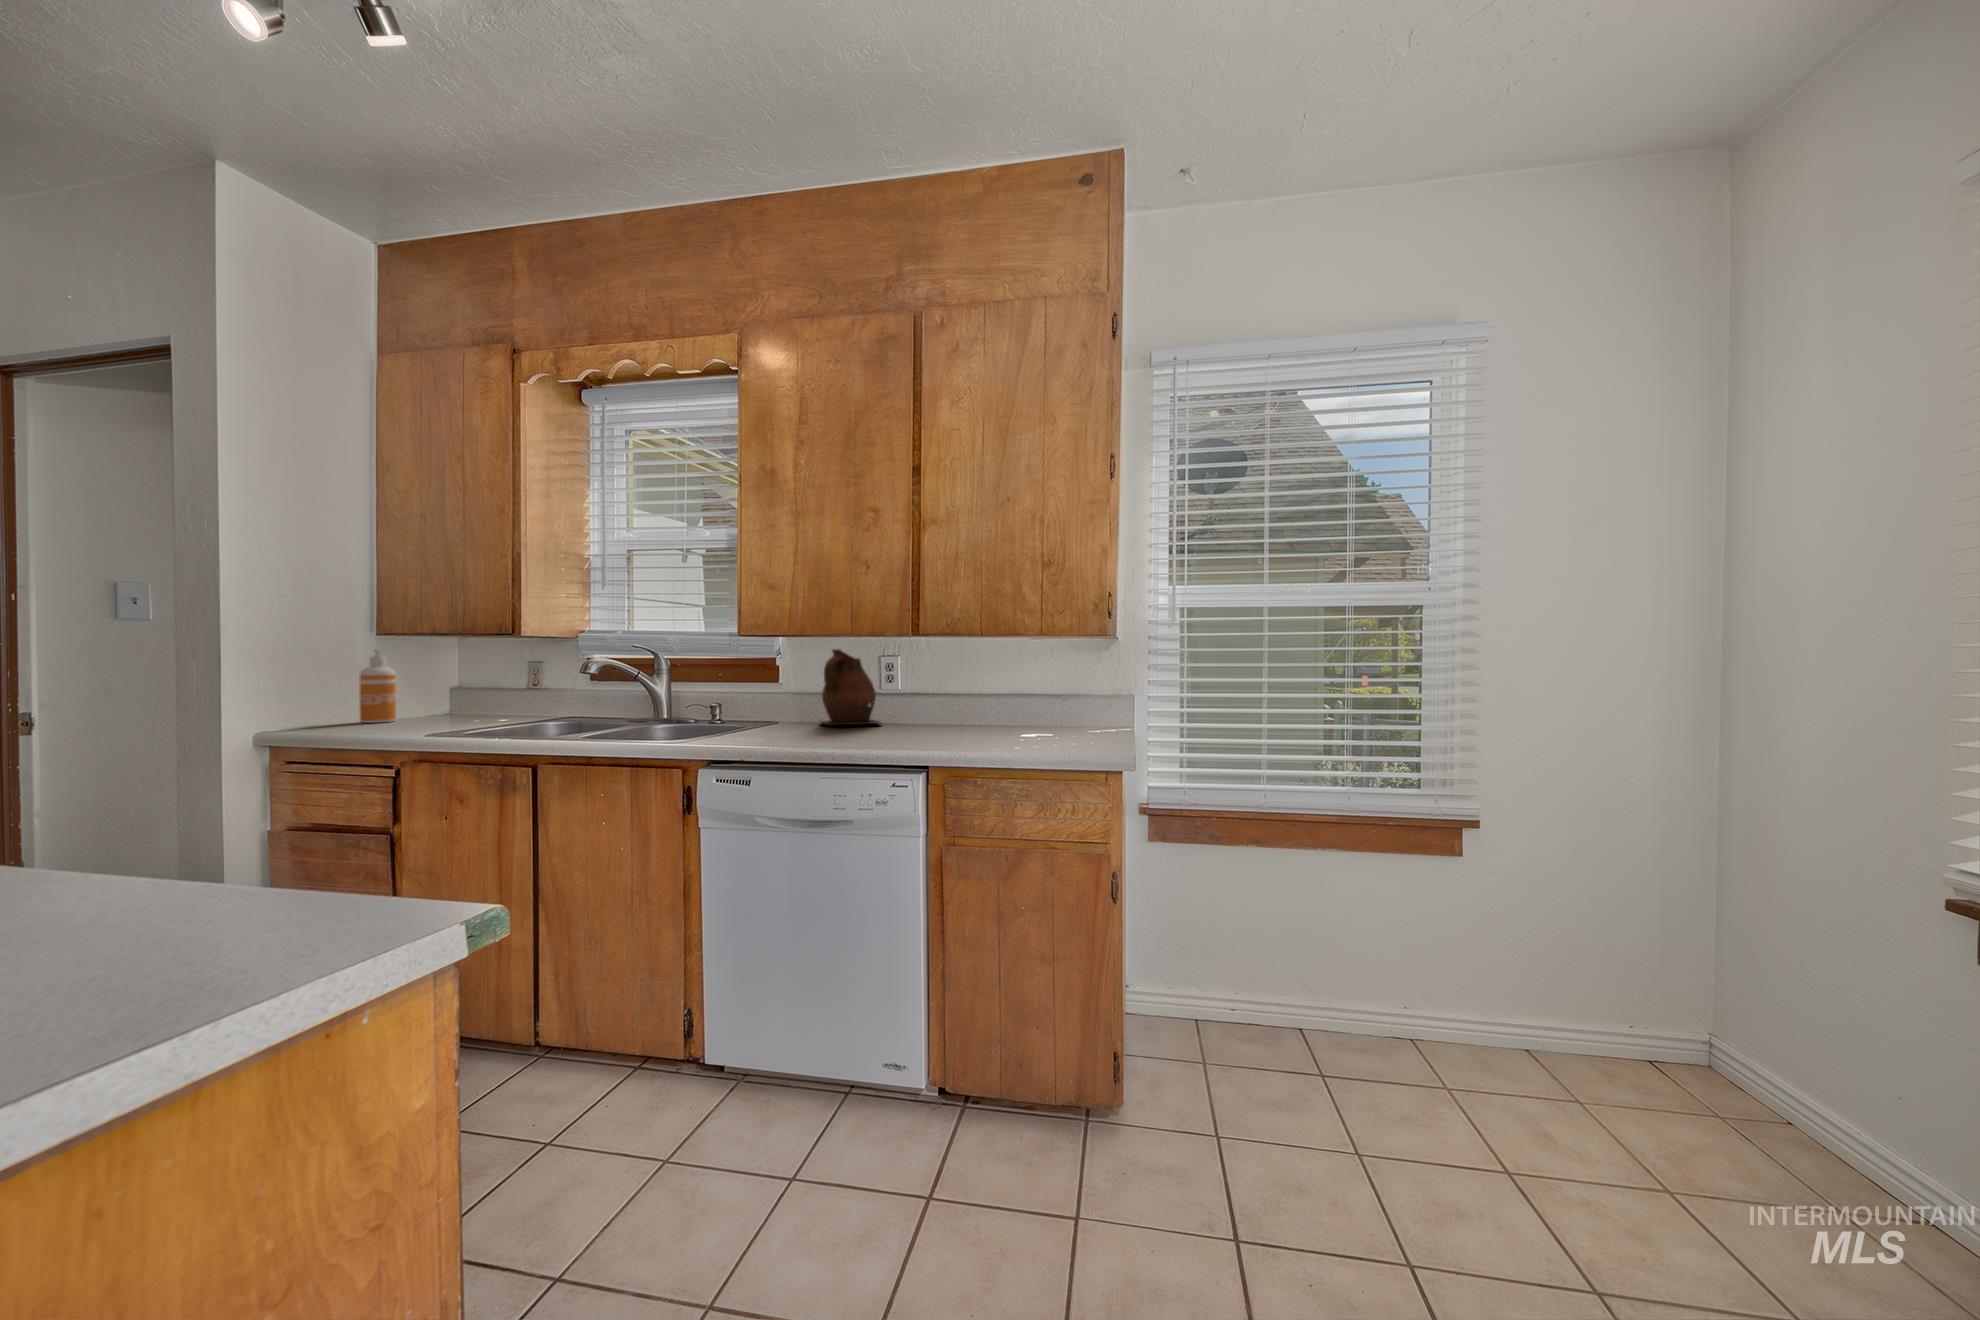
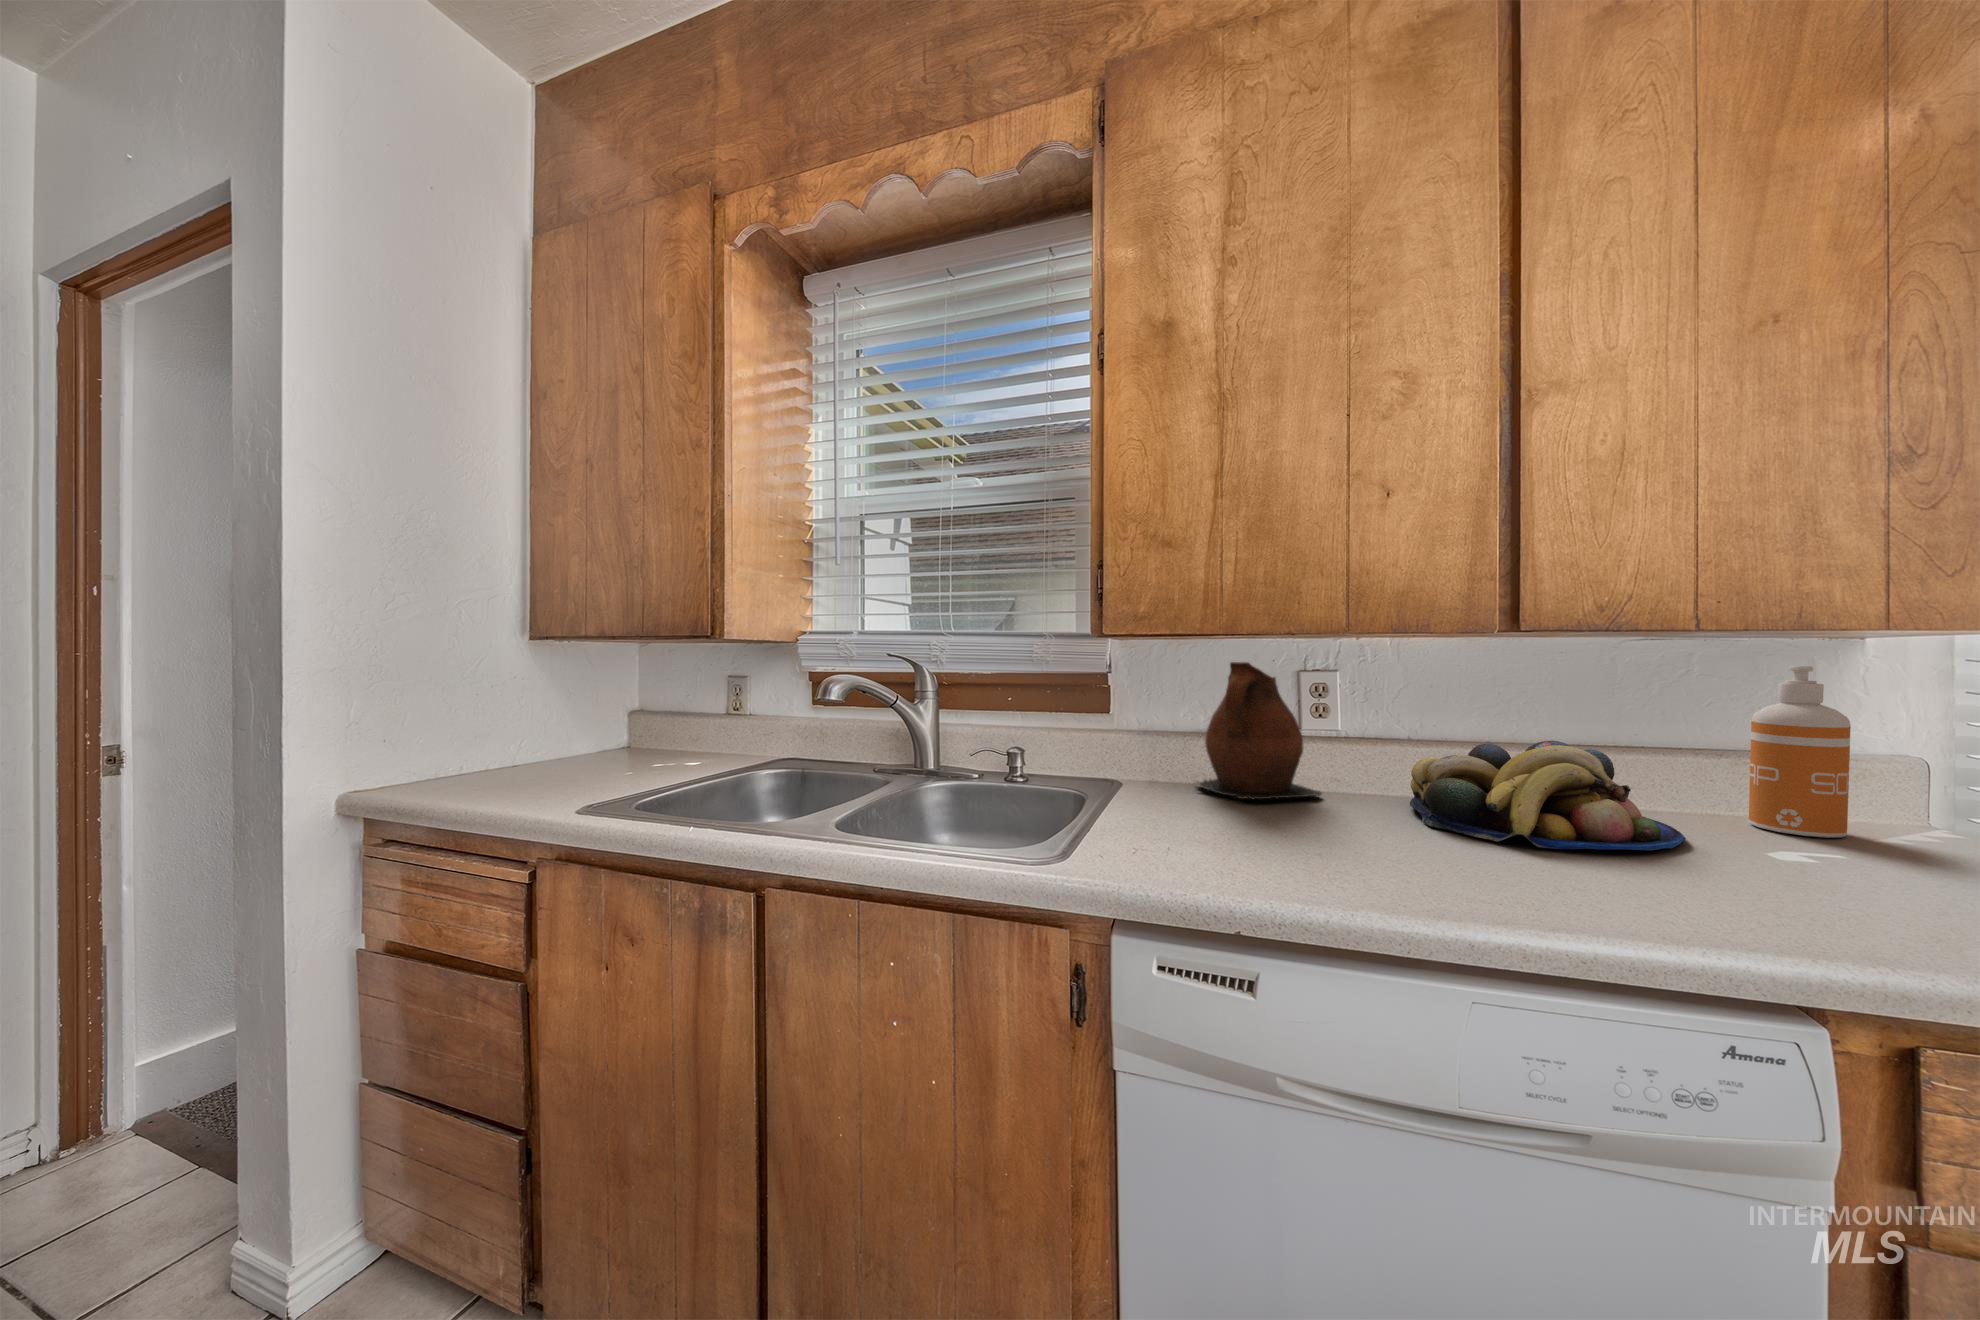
soap dispenser: present [359,649,396,723] -> present [1749,666,1851,838]
fruit bowl: none [909,690,1024,735] -> present [1410,741,1685,850]

